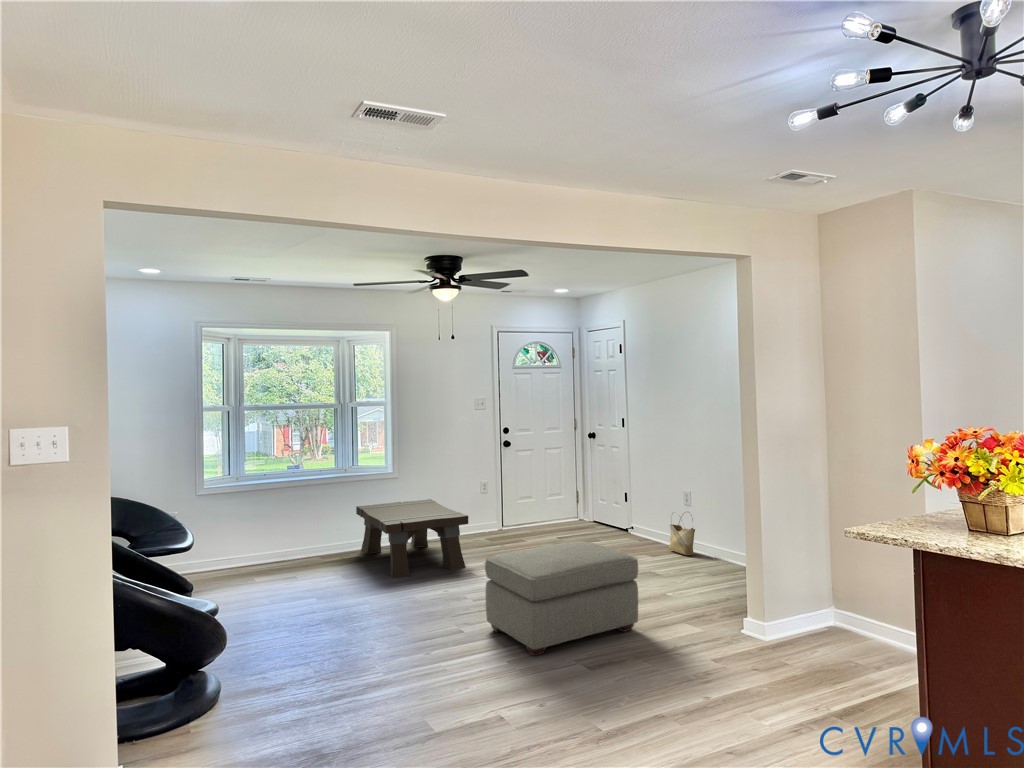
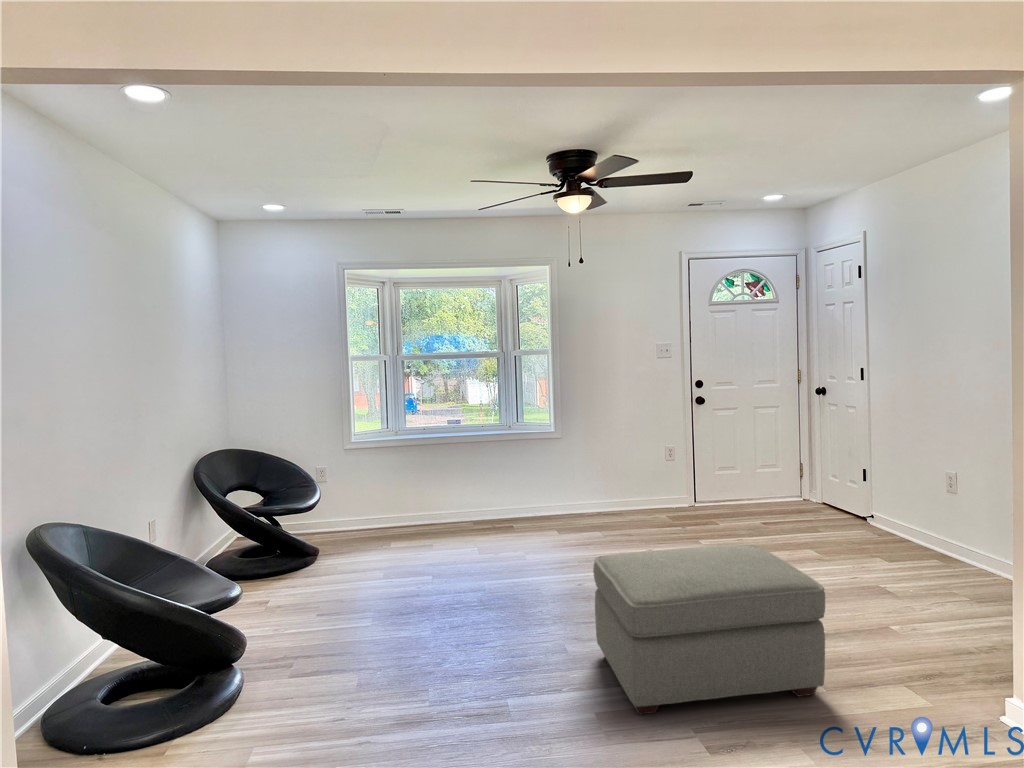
coffee table: present [356,499,468,578] -> none [512,463,627,557]
woven basket: present [669,513,695,555] -> none [924,504,970,570]

